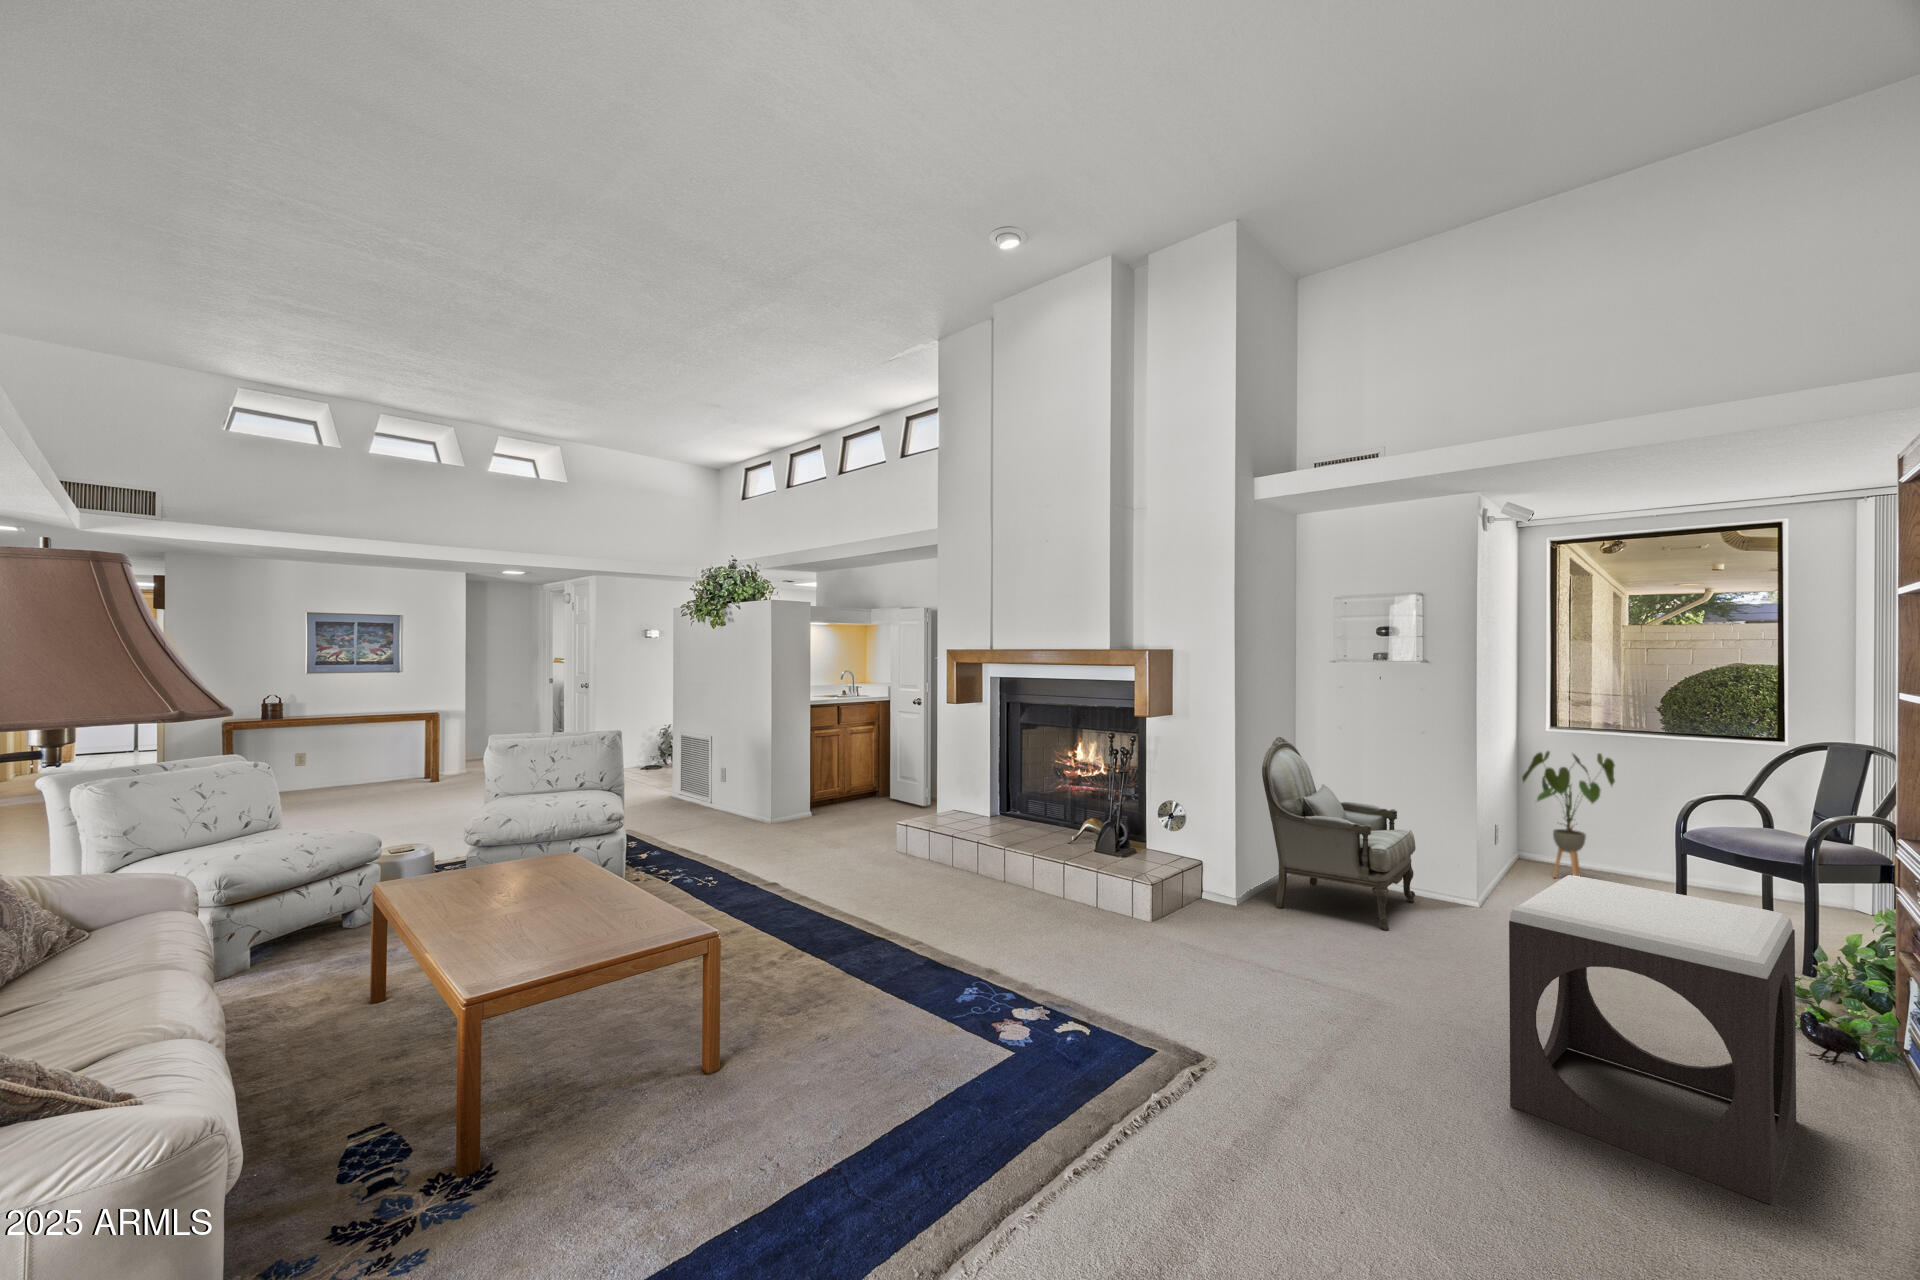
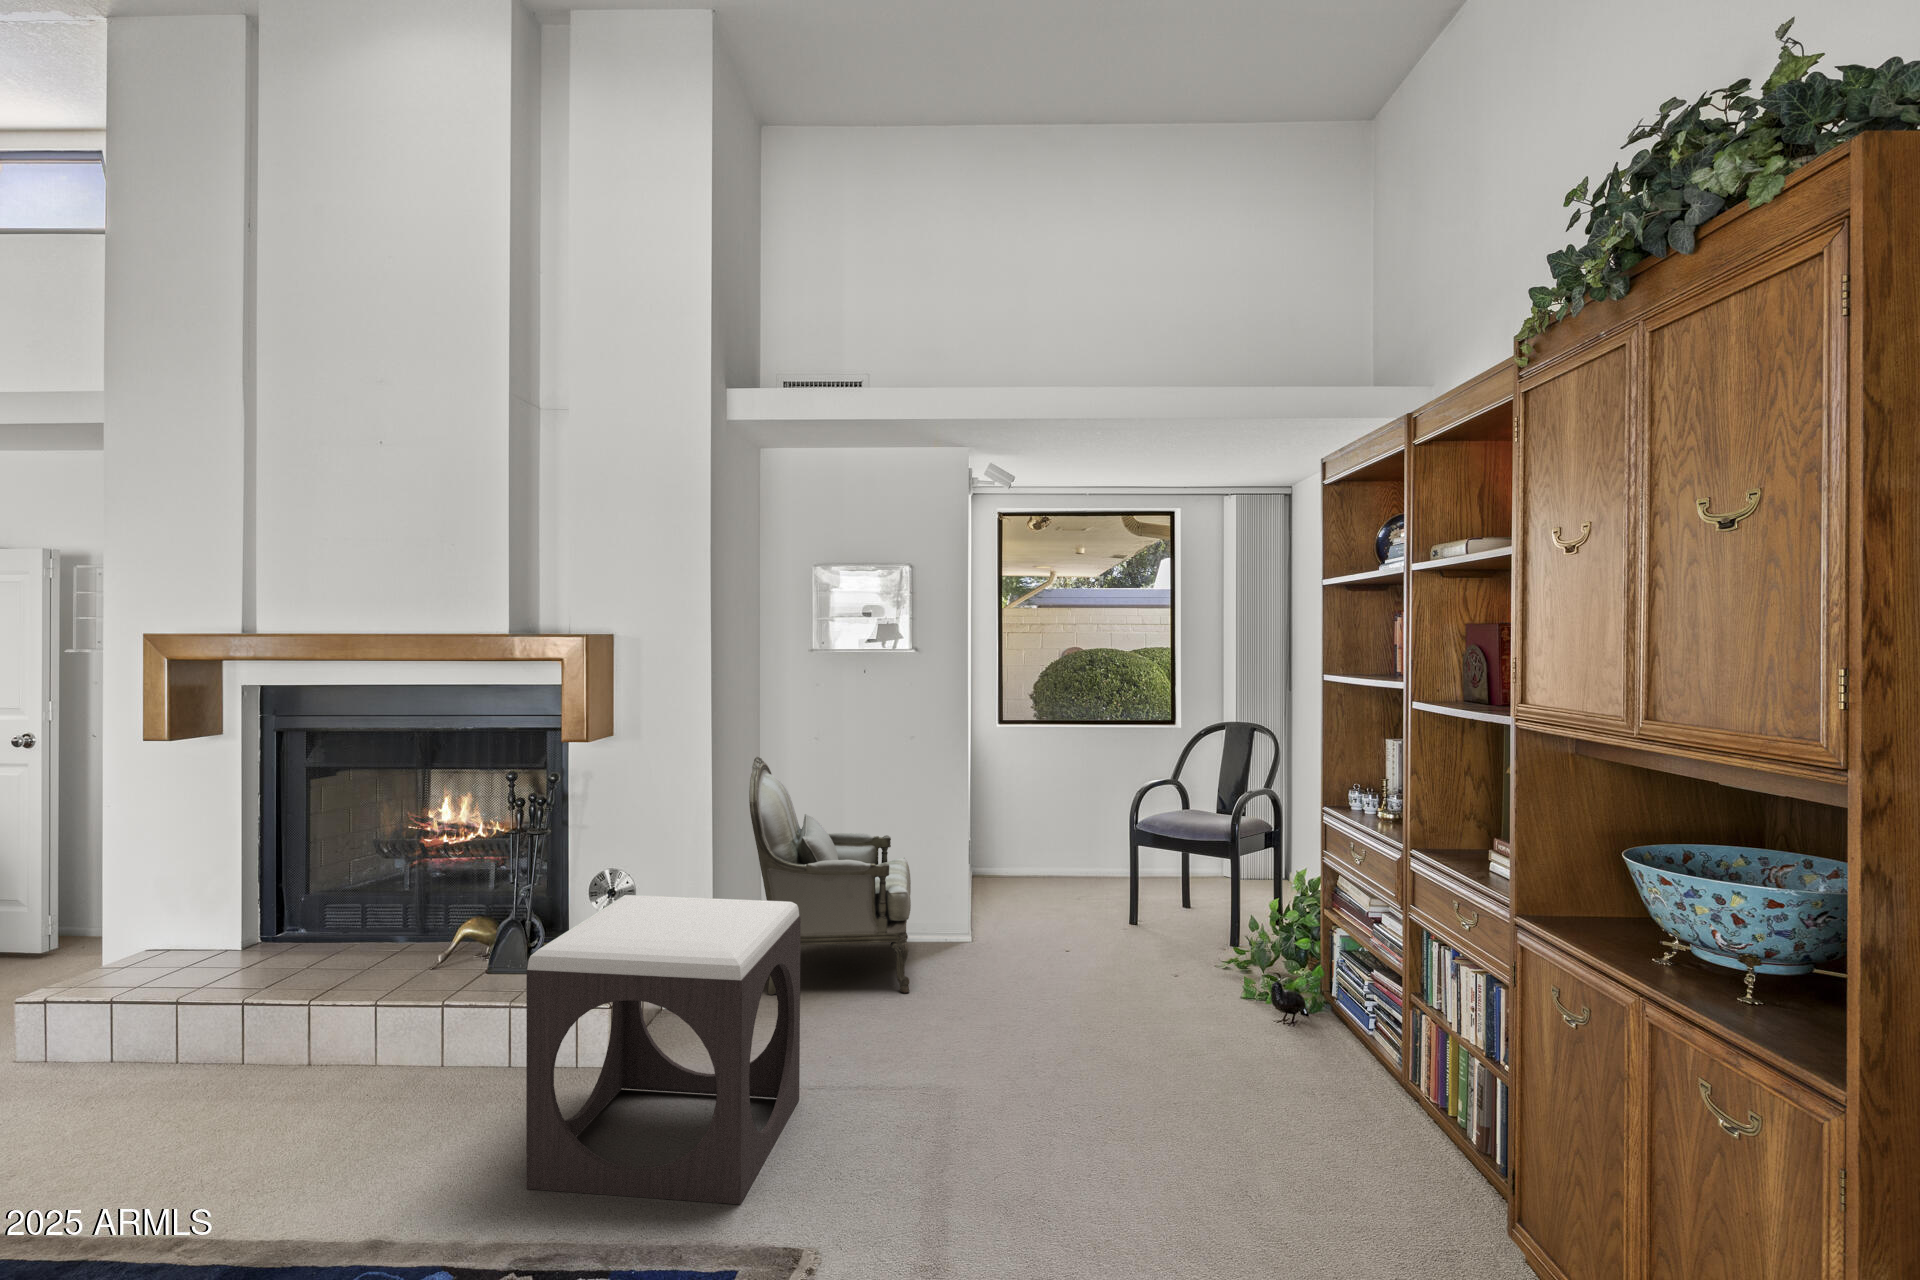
house plant: present [1522,751,1615,878] -> none [970,743,1051,886]
footstool: present [1509,875,1796,1205] -> present [526,895,801,1204]

